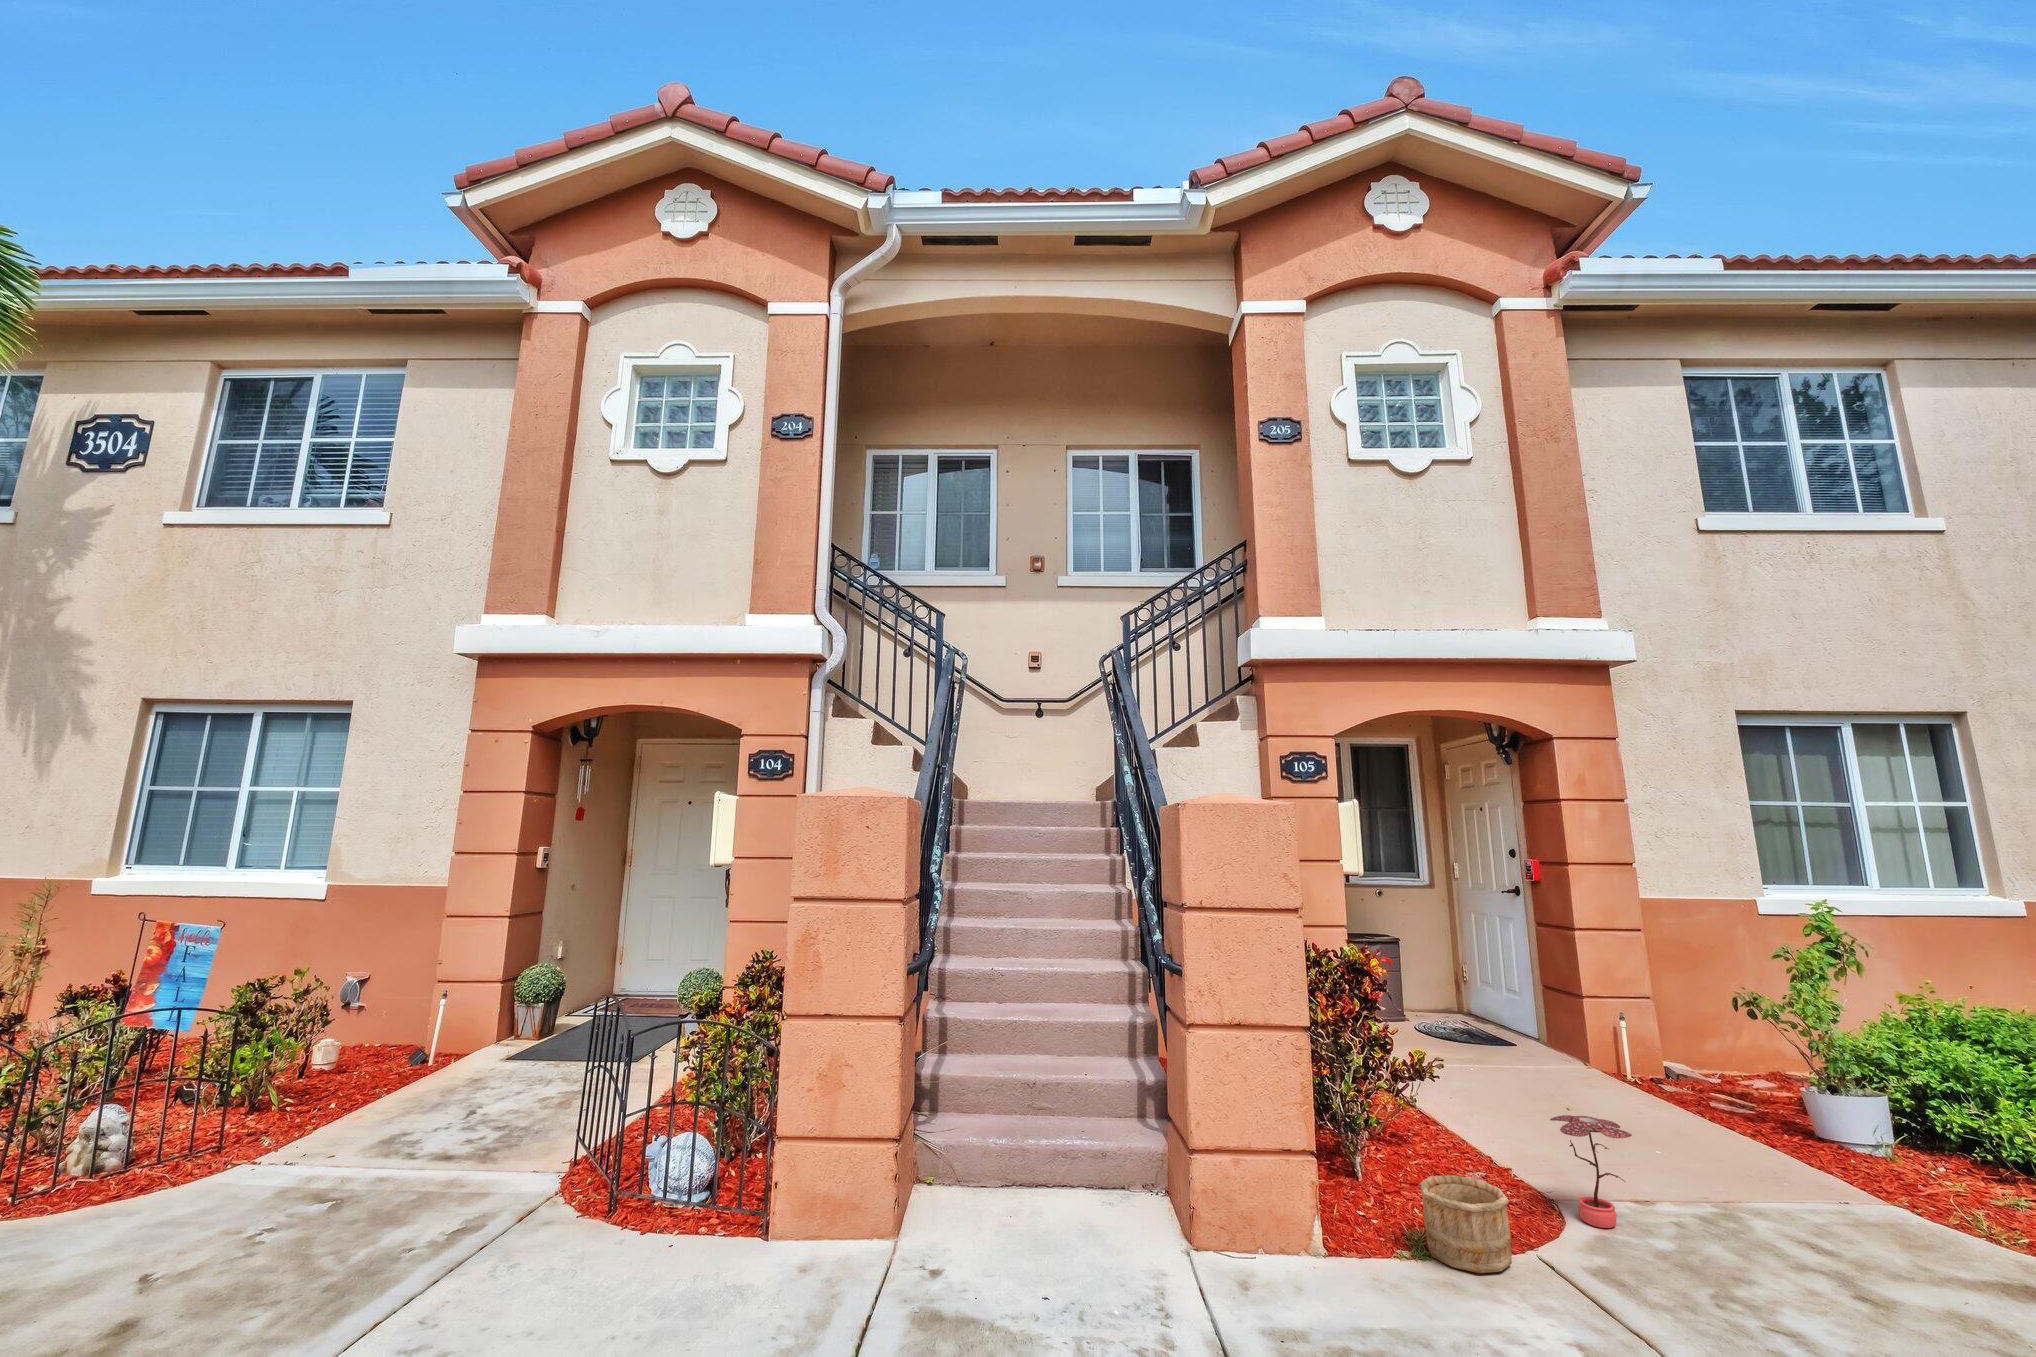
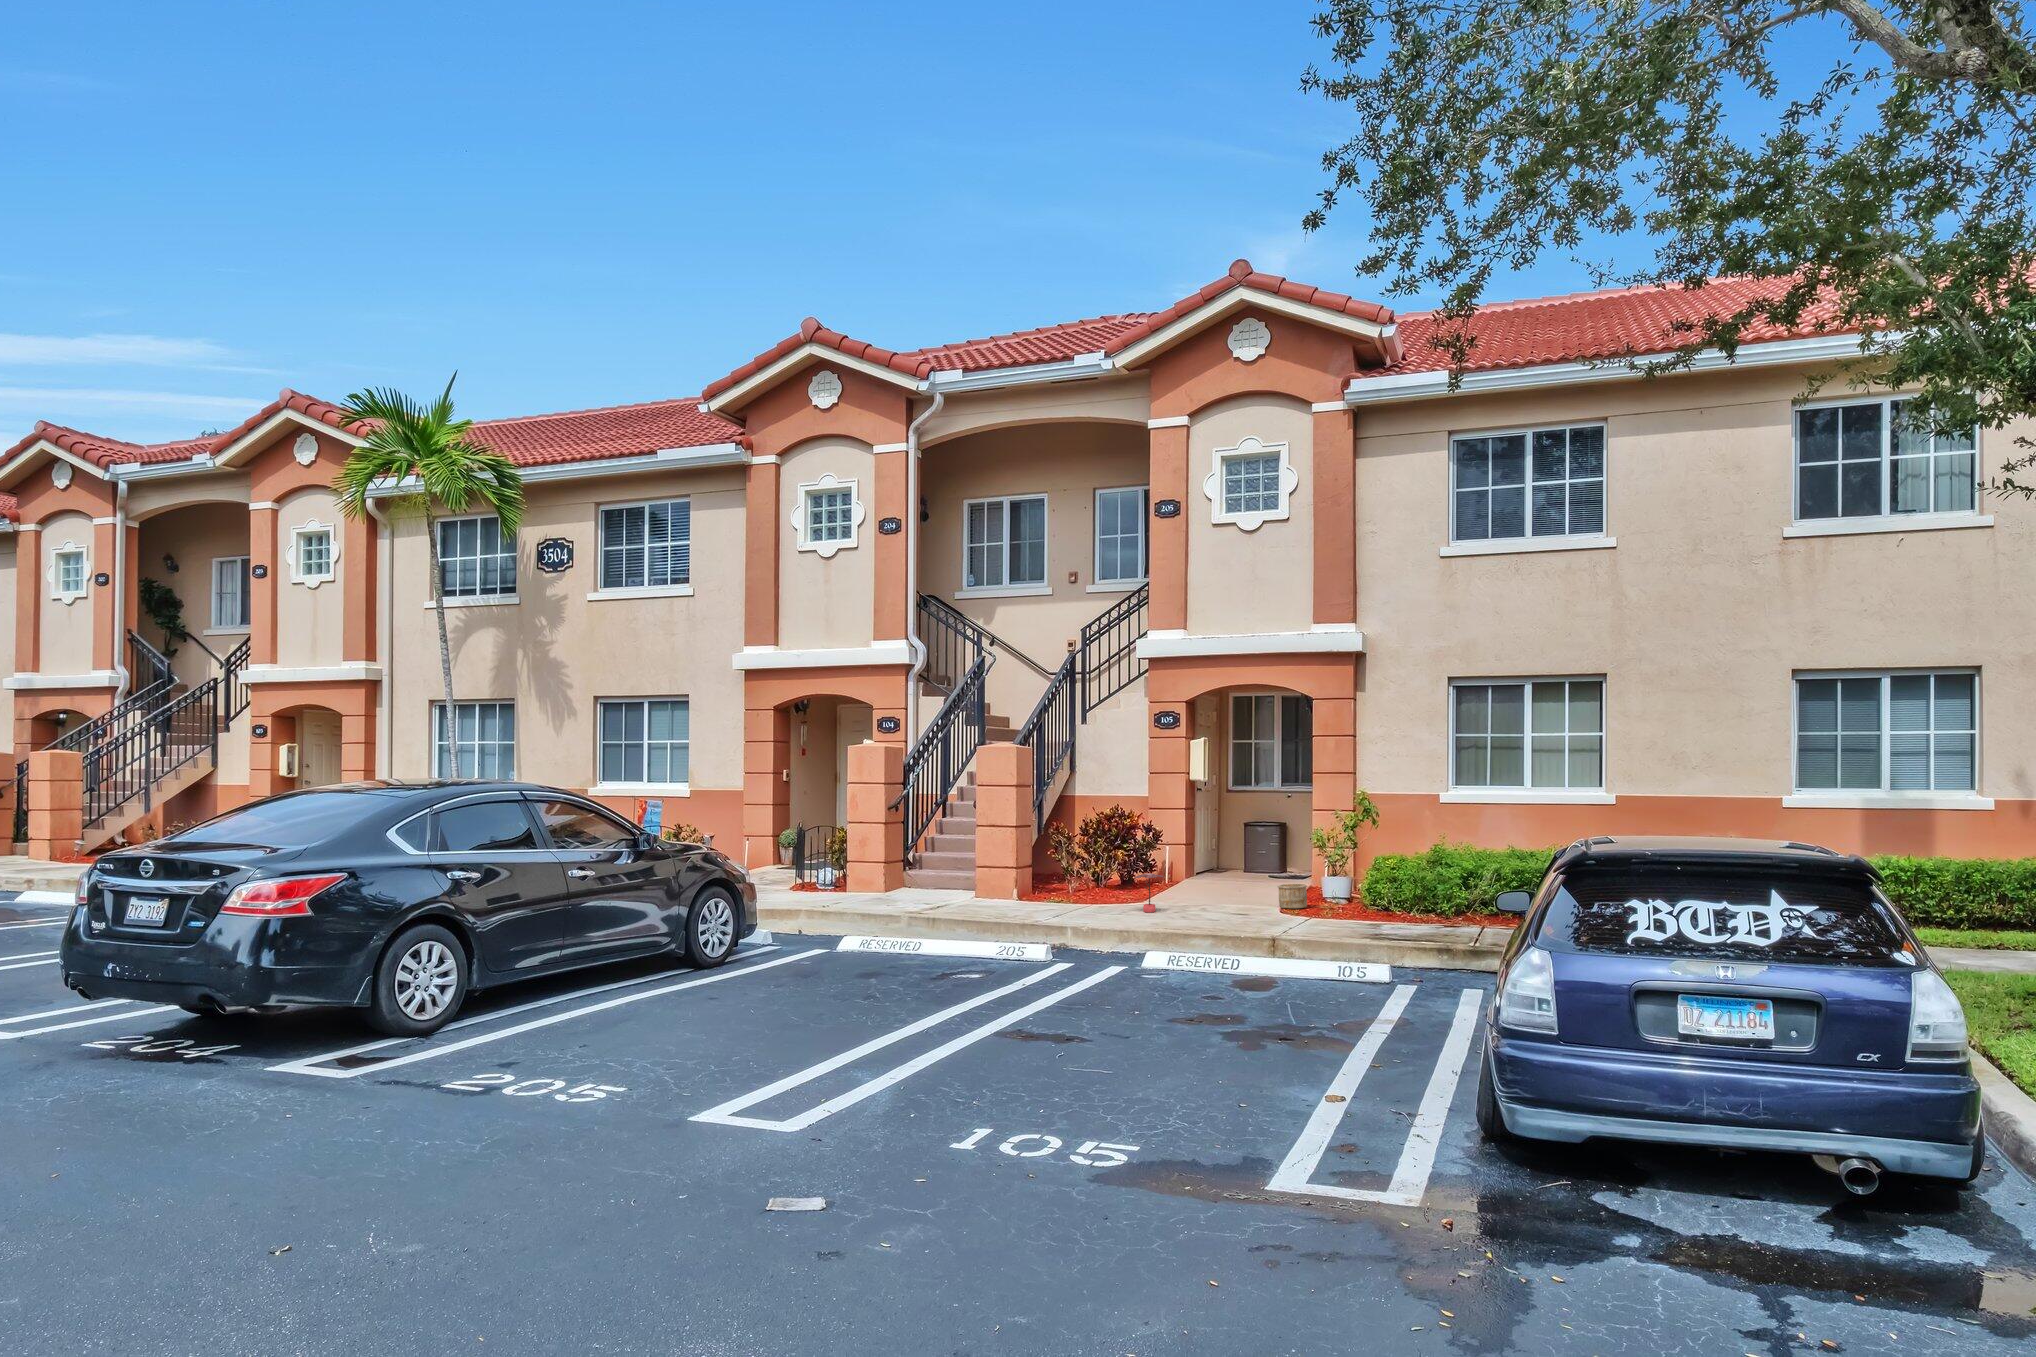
wooden bucket: present [1419,1175,1512,1273] -> present [1278,884,1307,909]

